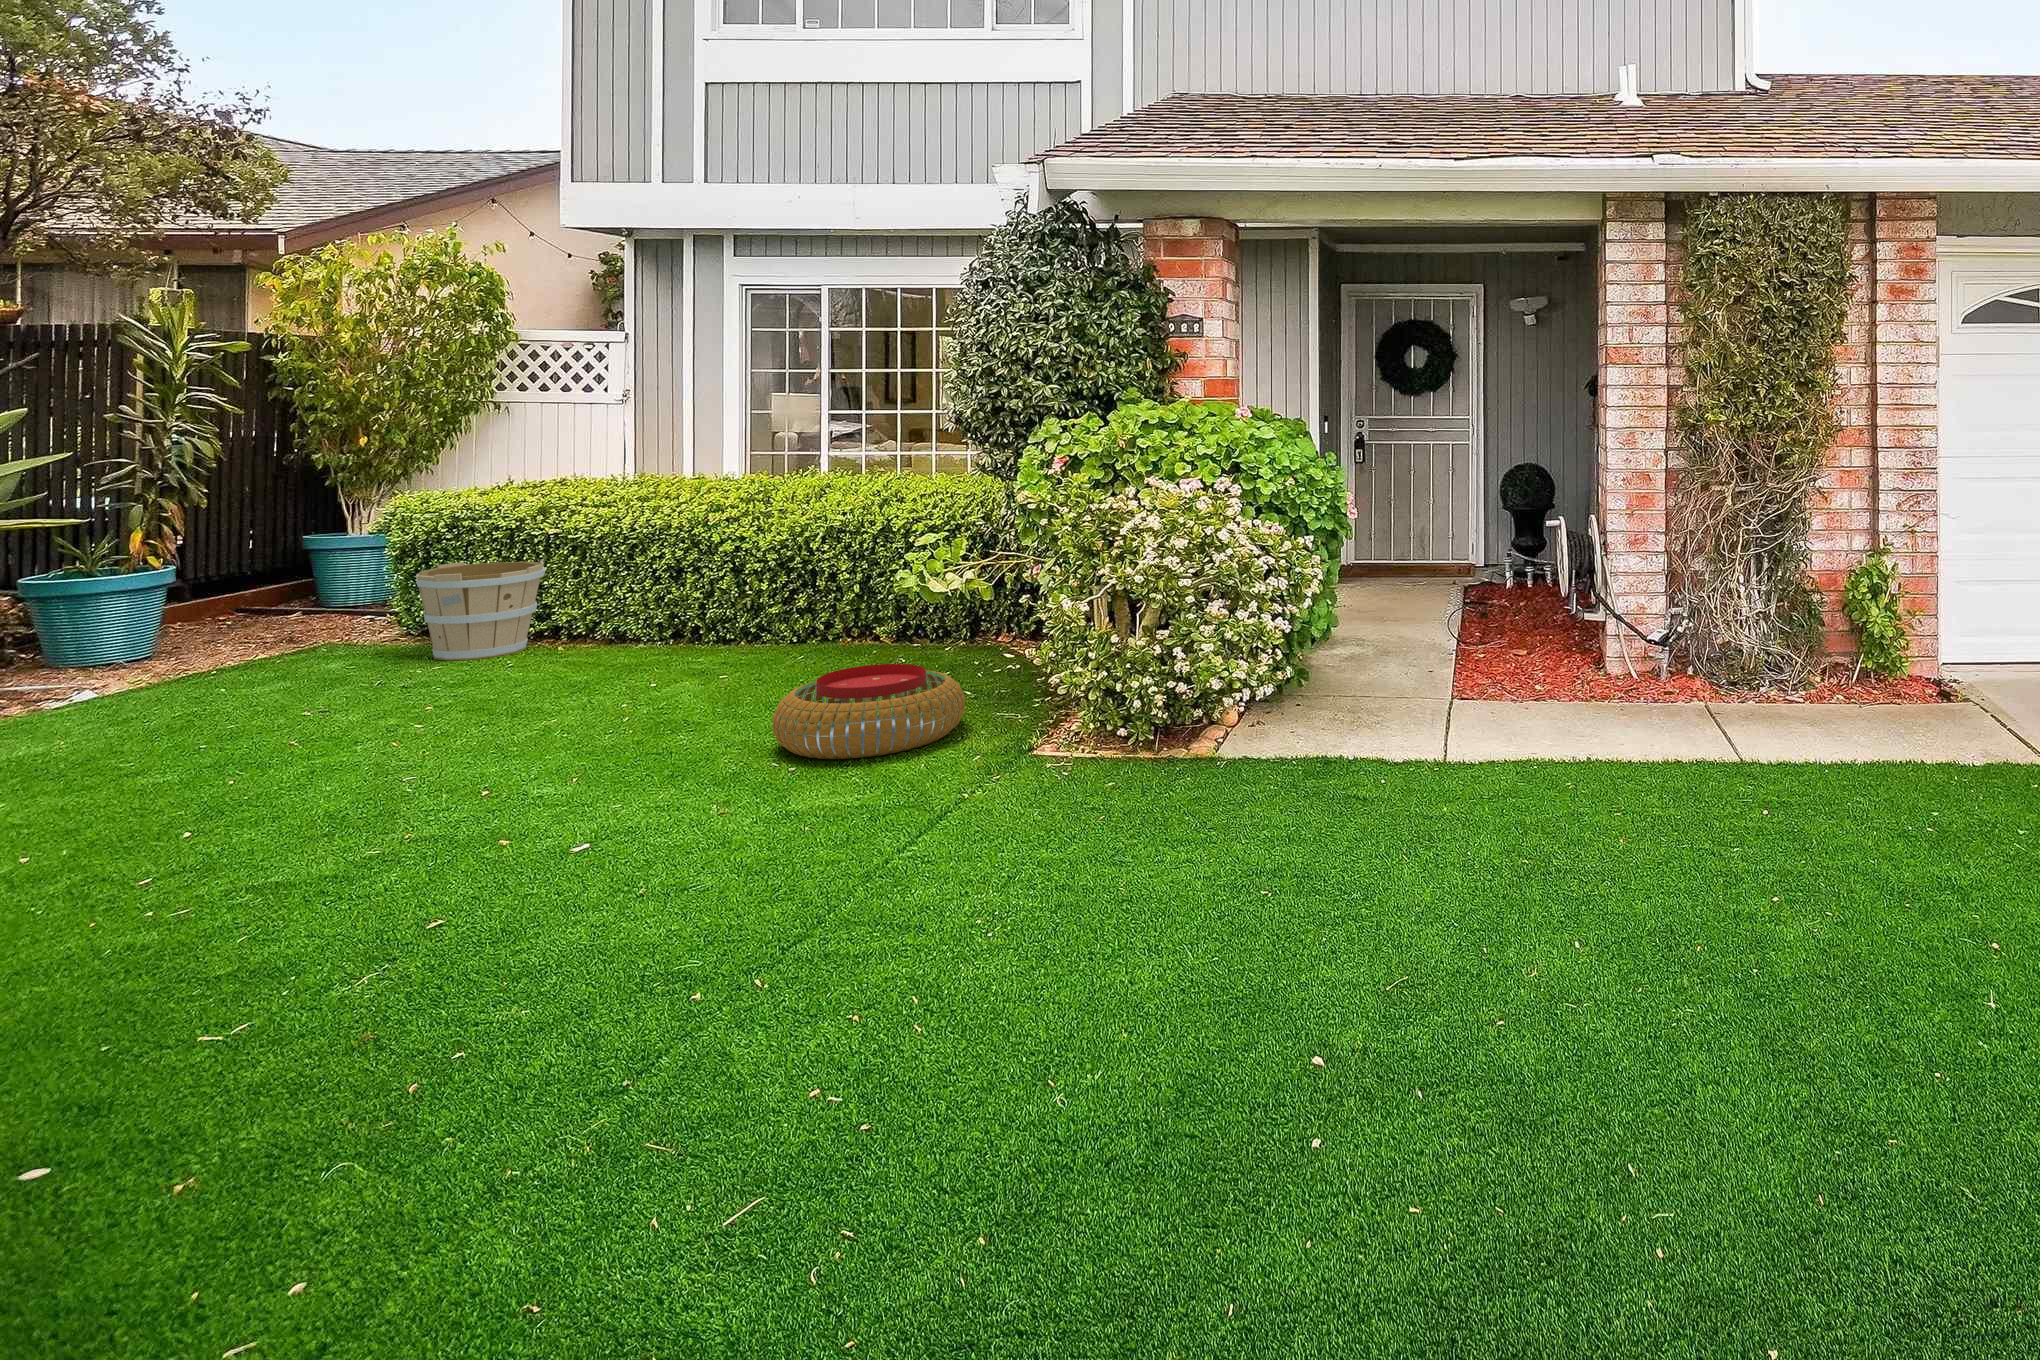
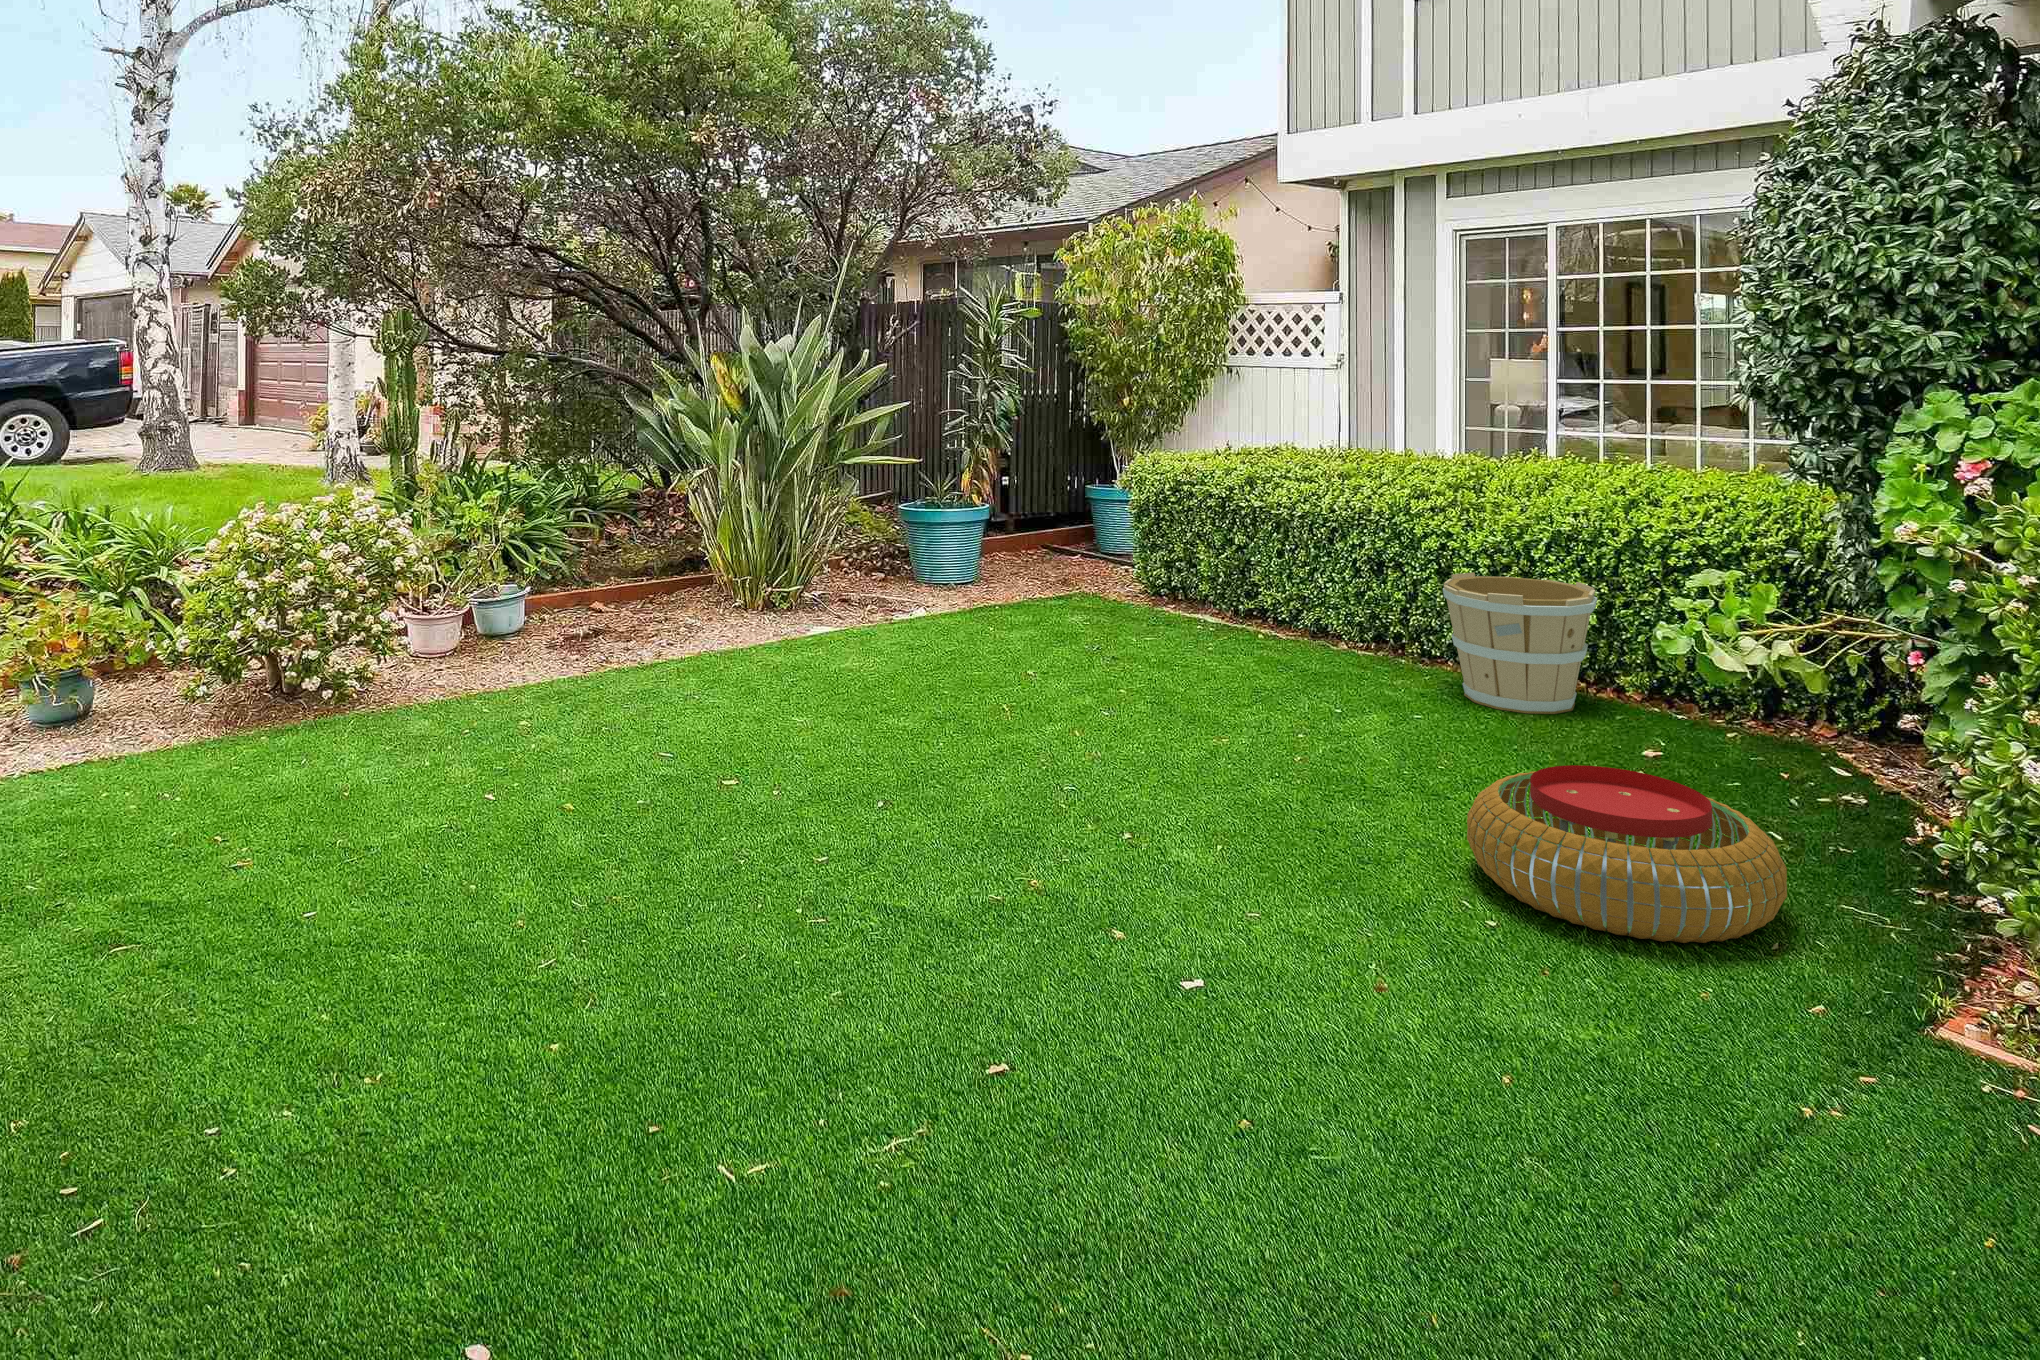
wooden bucket: present [416,560,545,661] -> present [1443,573,1597,714]

